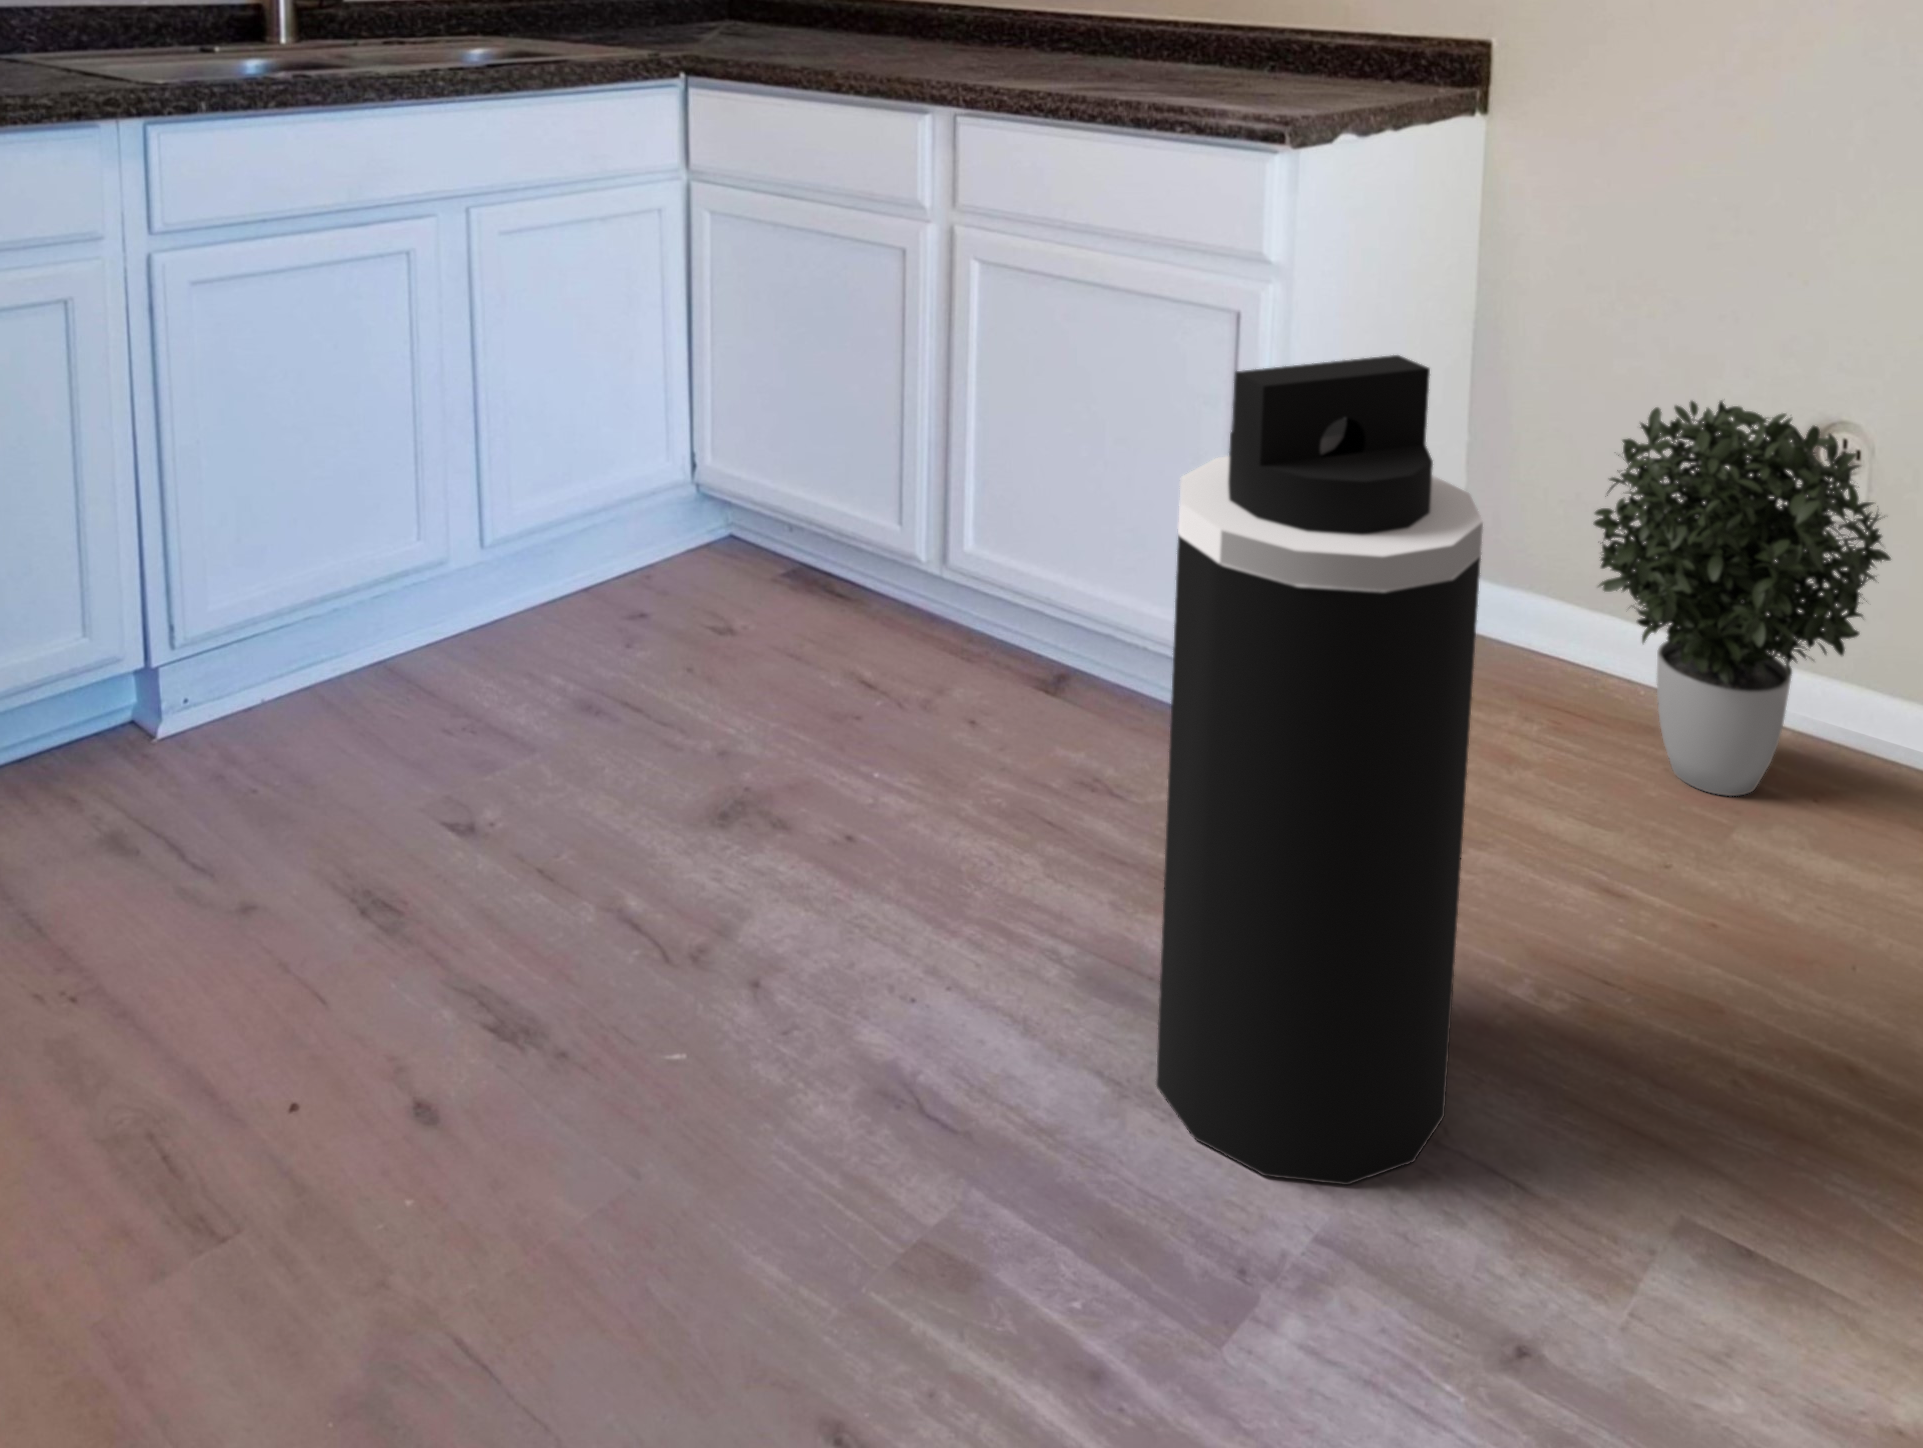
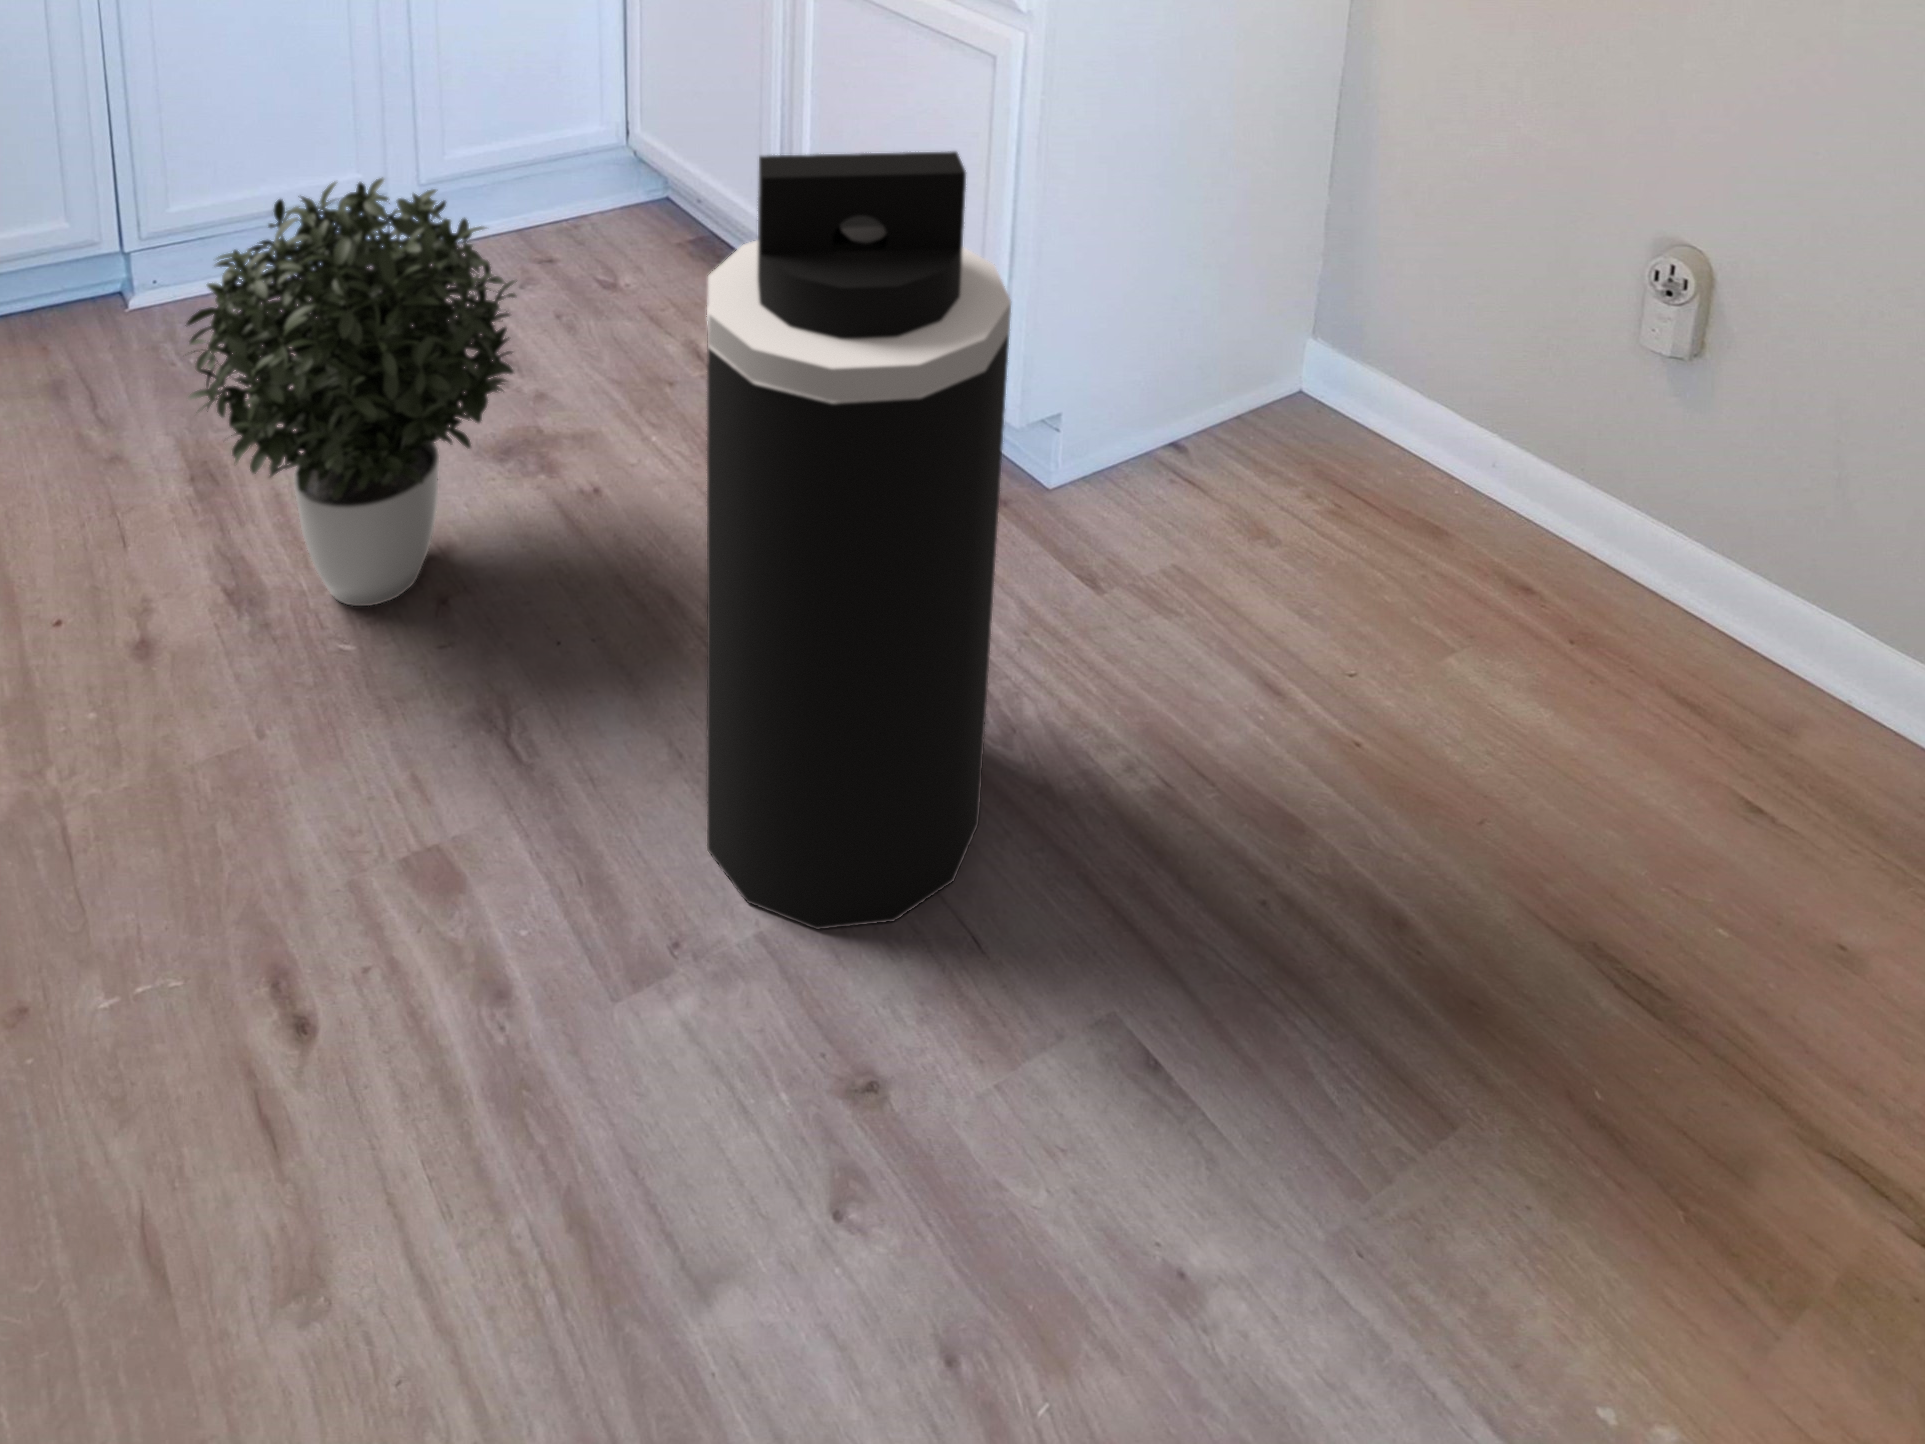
potted plant: present [1594,401,1891,796] -> present [187,178,517,606]

